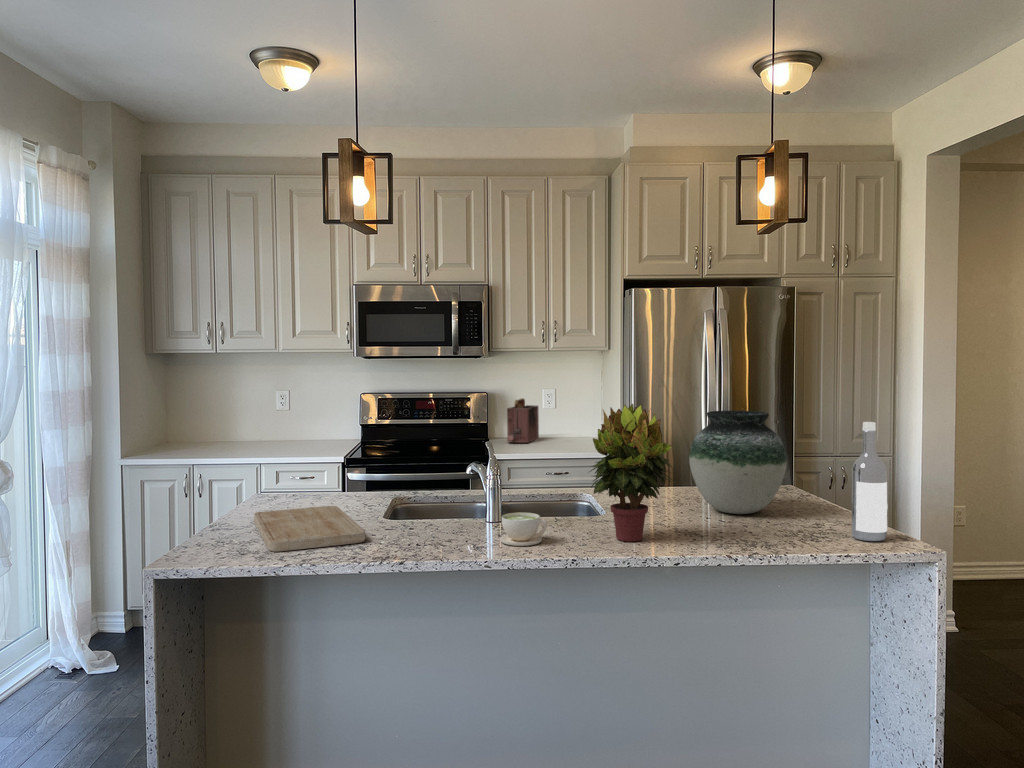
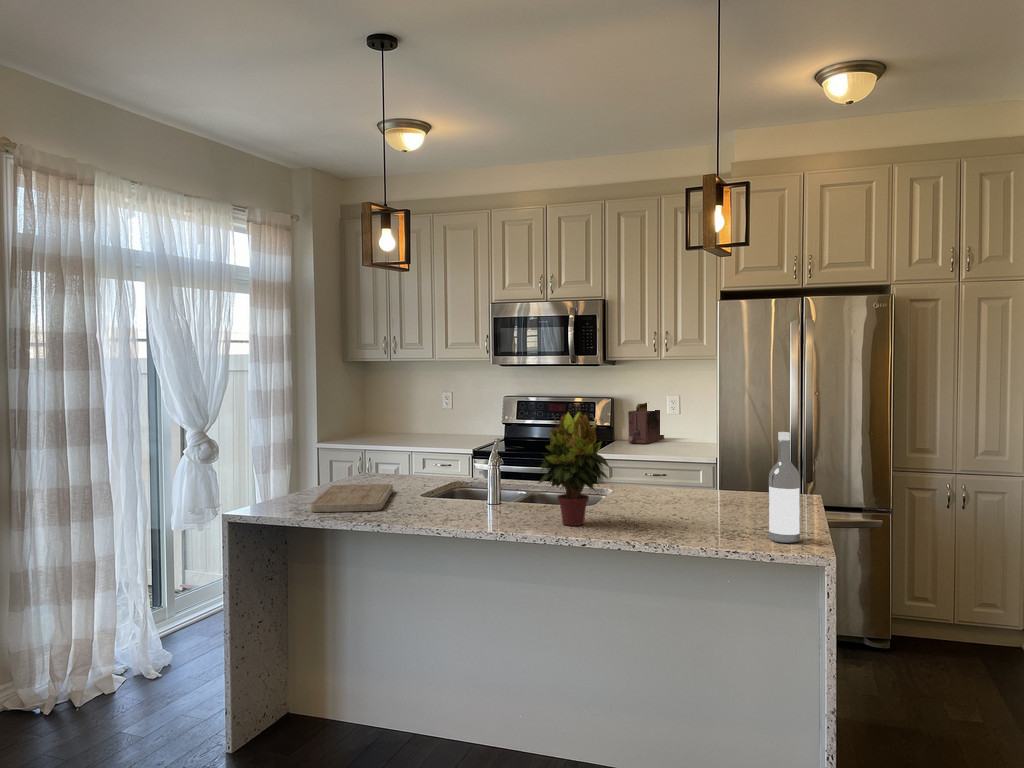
vase: present [689,411,787,514] -> none [669,418,757,513]
coffee cup: present [500,512,547,546] -> none [471,496,506,522]

